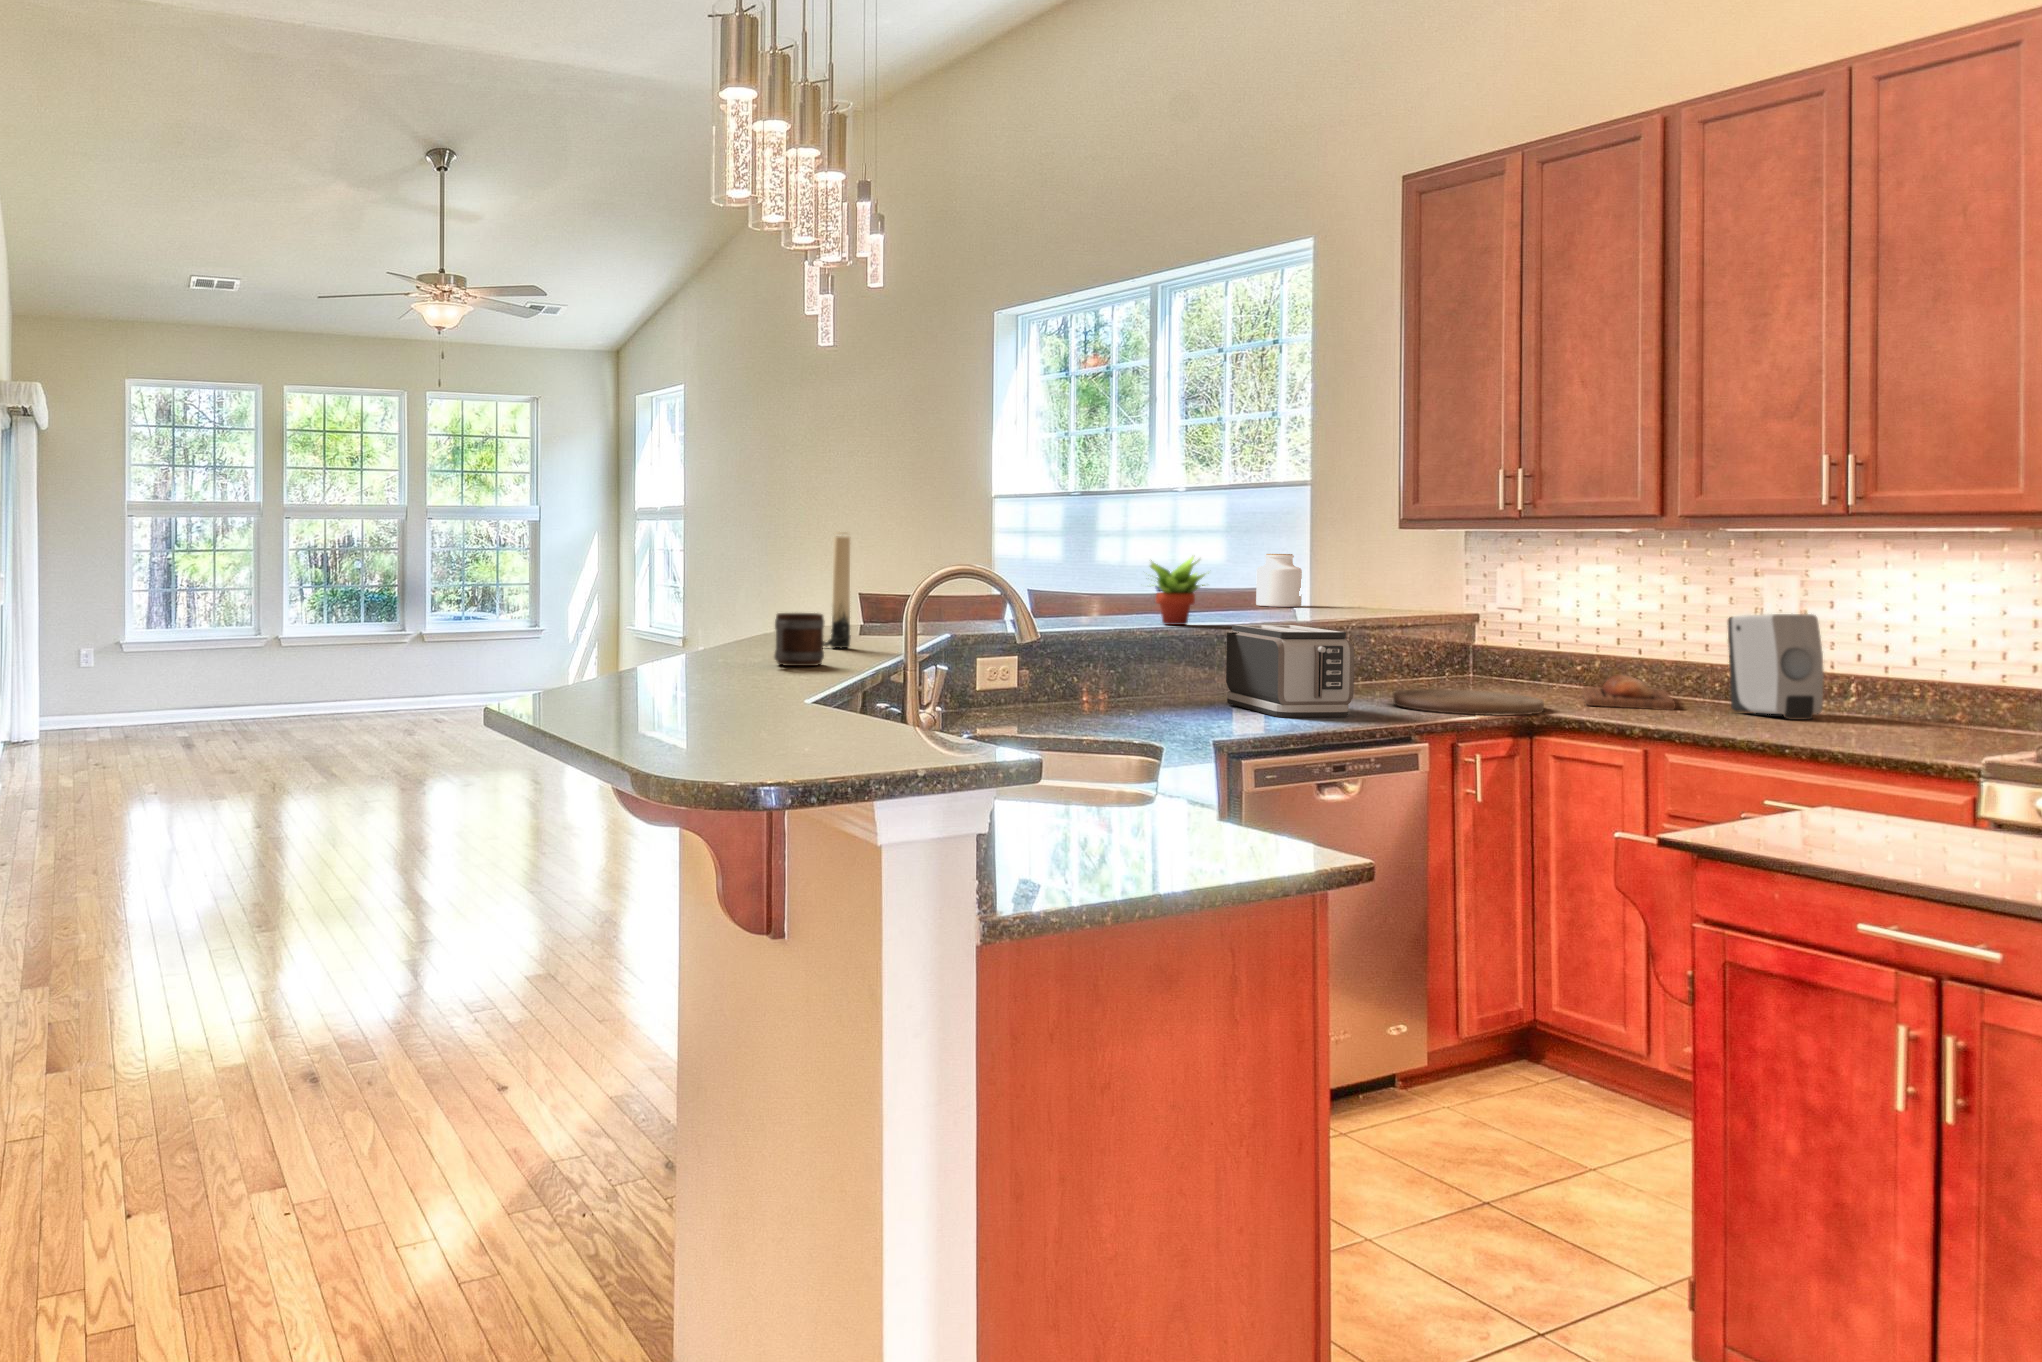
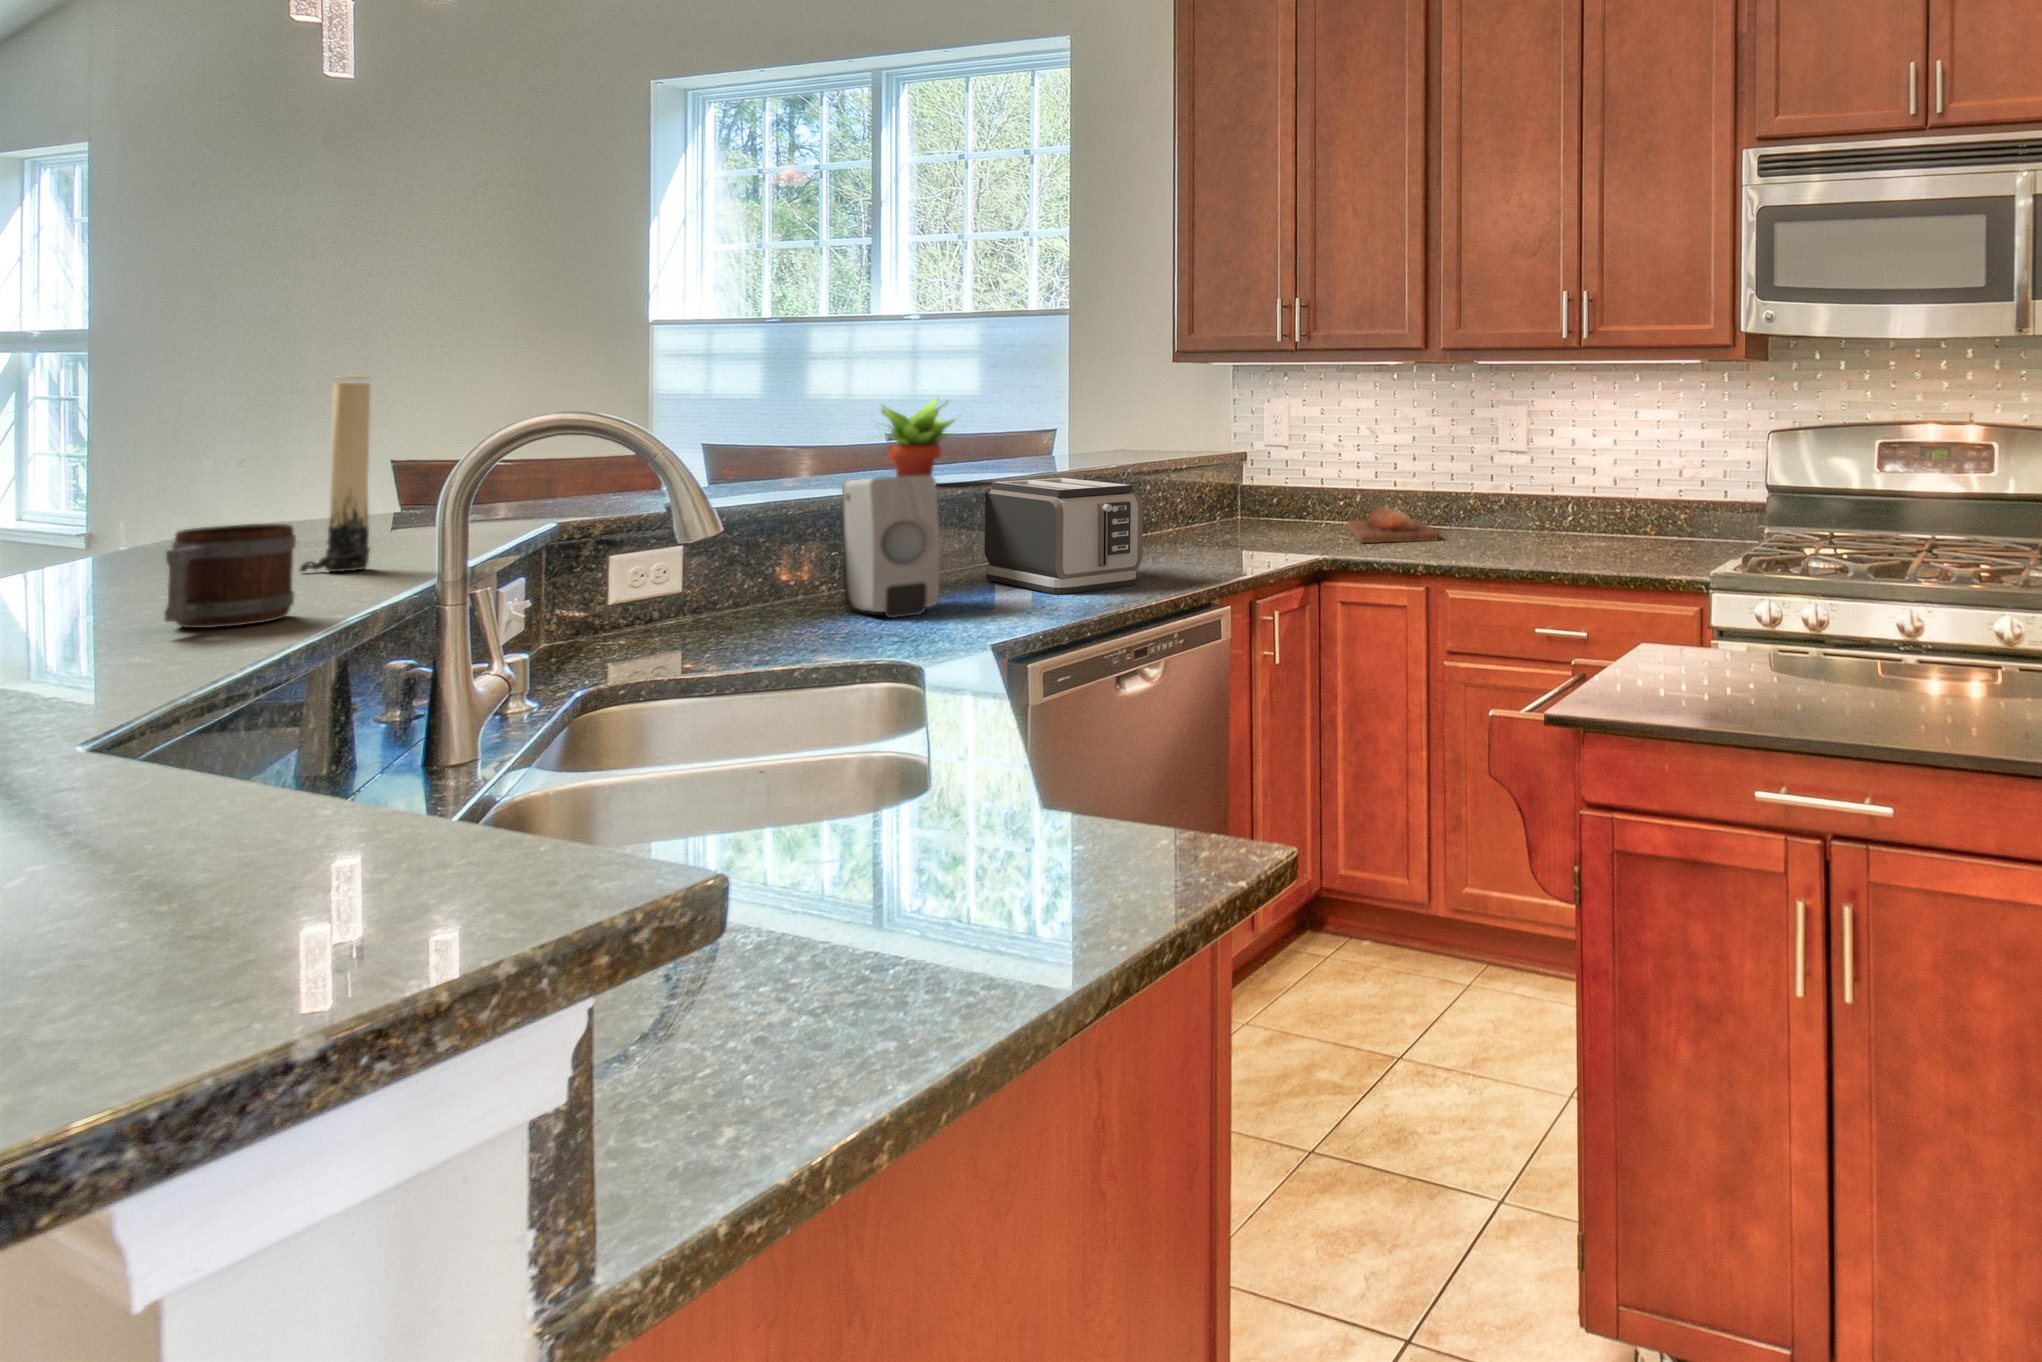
jar: present [1256,554,1302,607] -> none [1000,391,1052,451]
soap dispenser: present [1728,614,1824,720] -> present [842,475,939,618]
cutting board: present [1393,689,1544,716] -> none [1176,536,1328,567]

